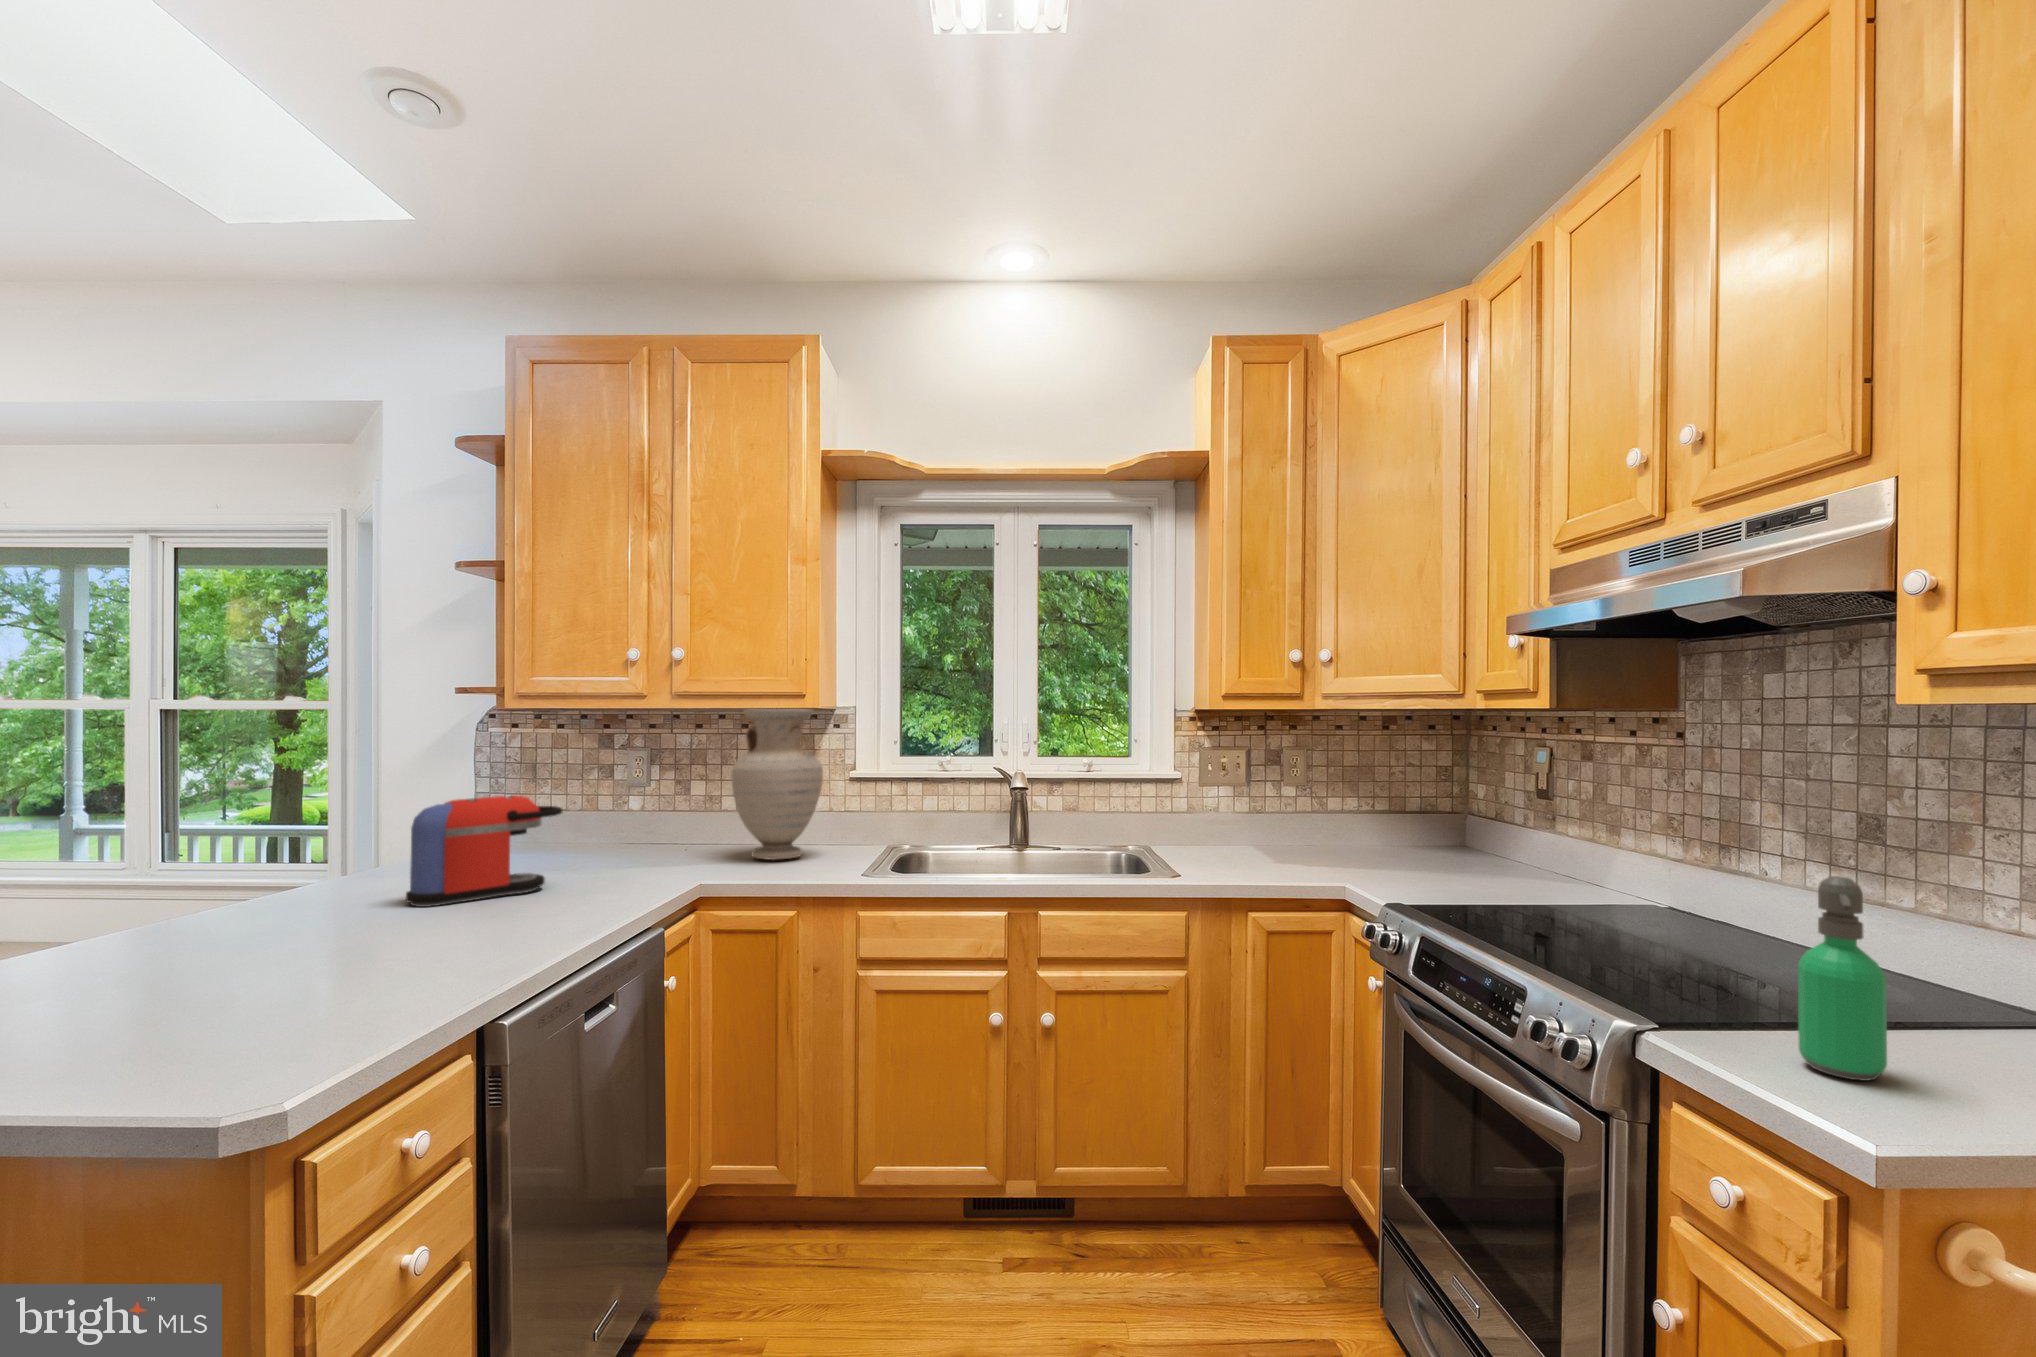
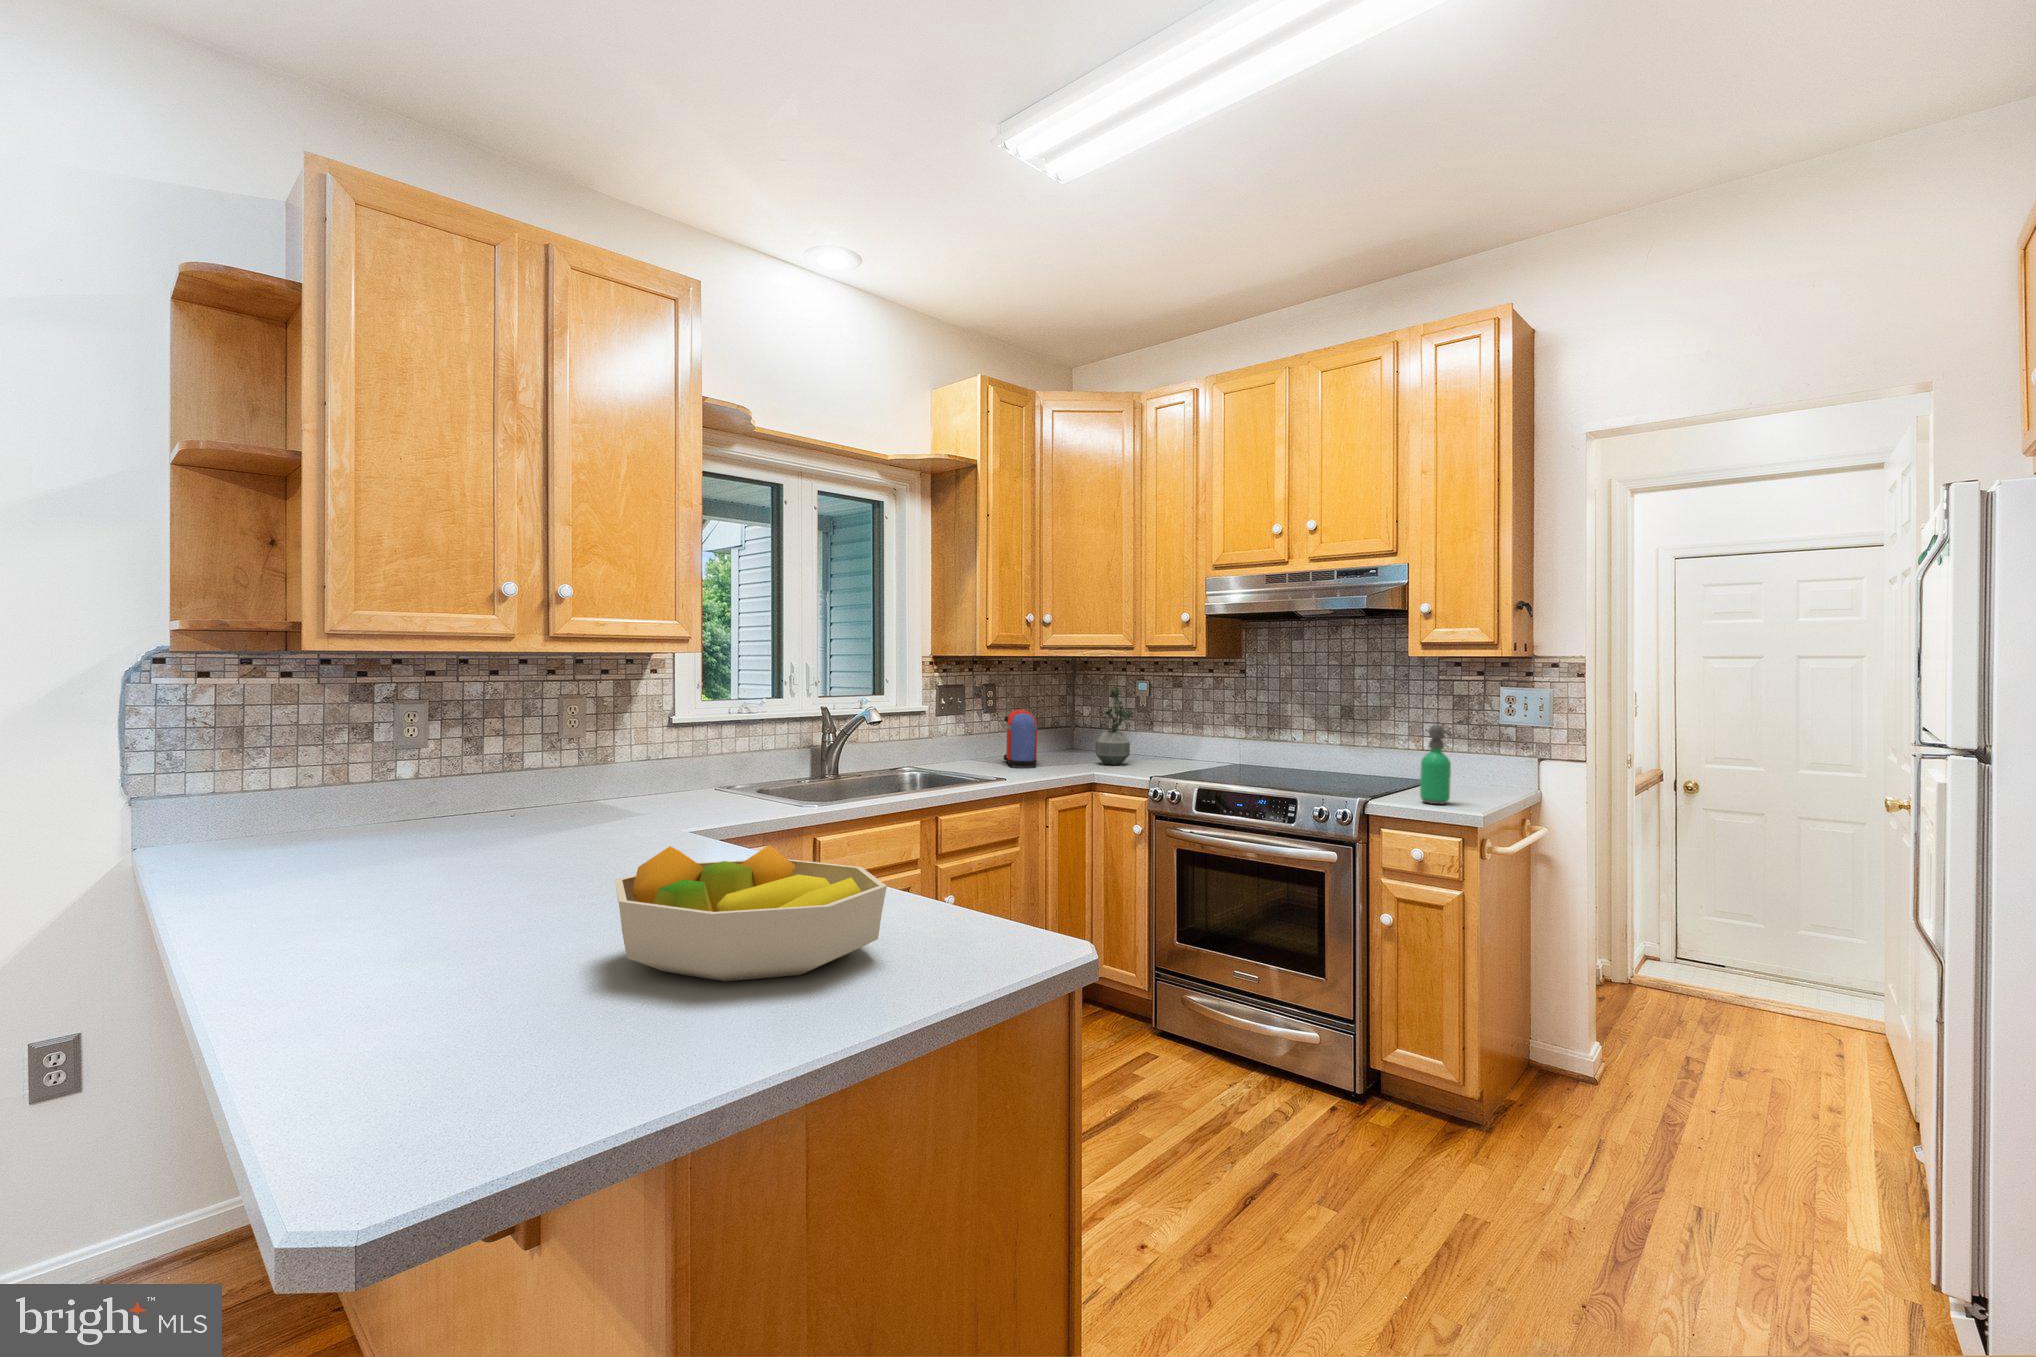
vase: present [731,709,823,860] -> none [604,655,701,807]
potted plant: none [1402,754,1475,879] -> present [1095,687,1133,765]
coffee maker: present [406,795,563,907] -> present [1004,709,1037,768]
fruit bowl: none [102,892,360,1040] -> present [615,845,887,981]

